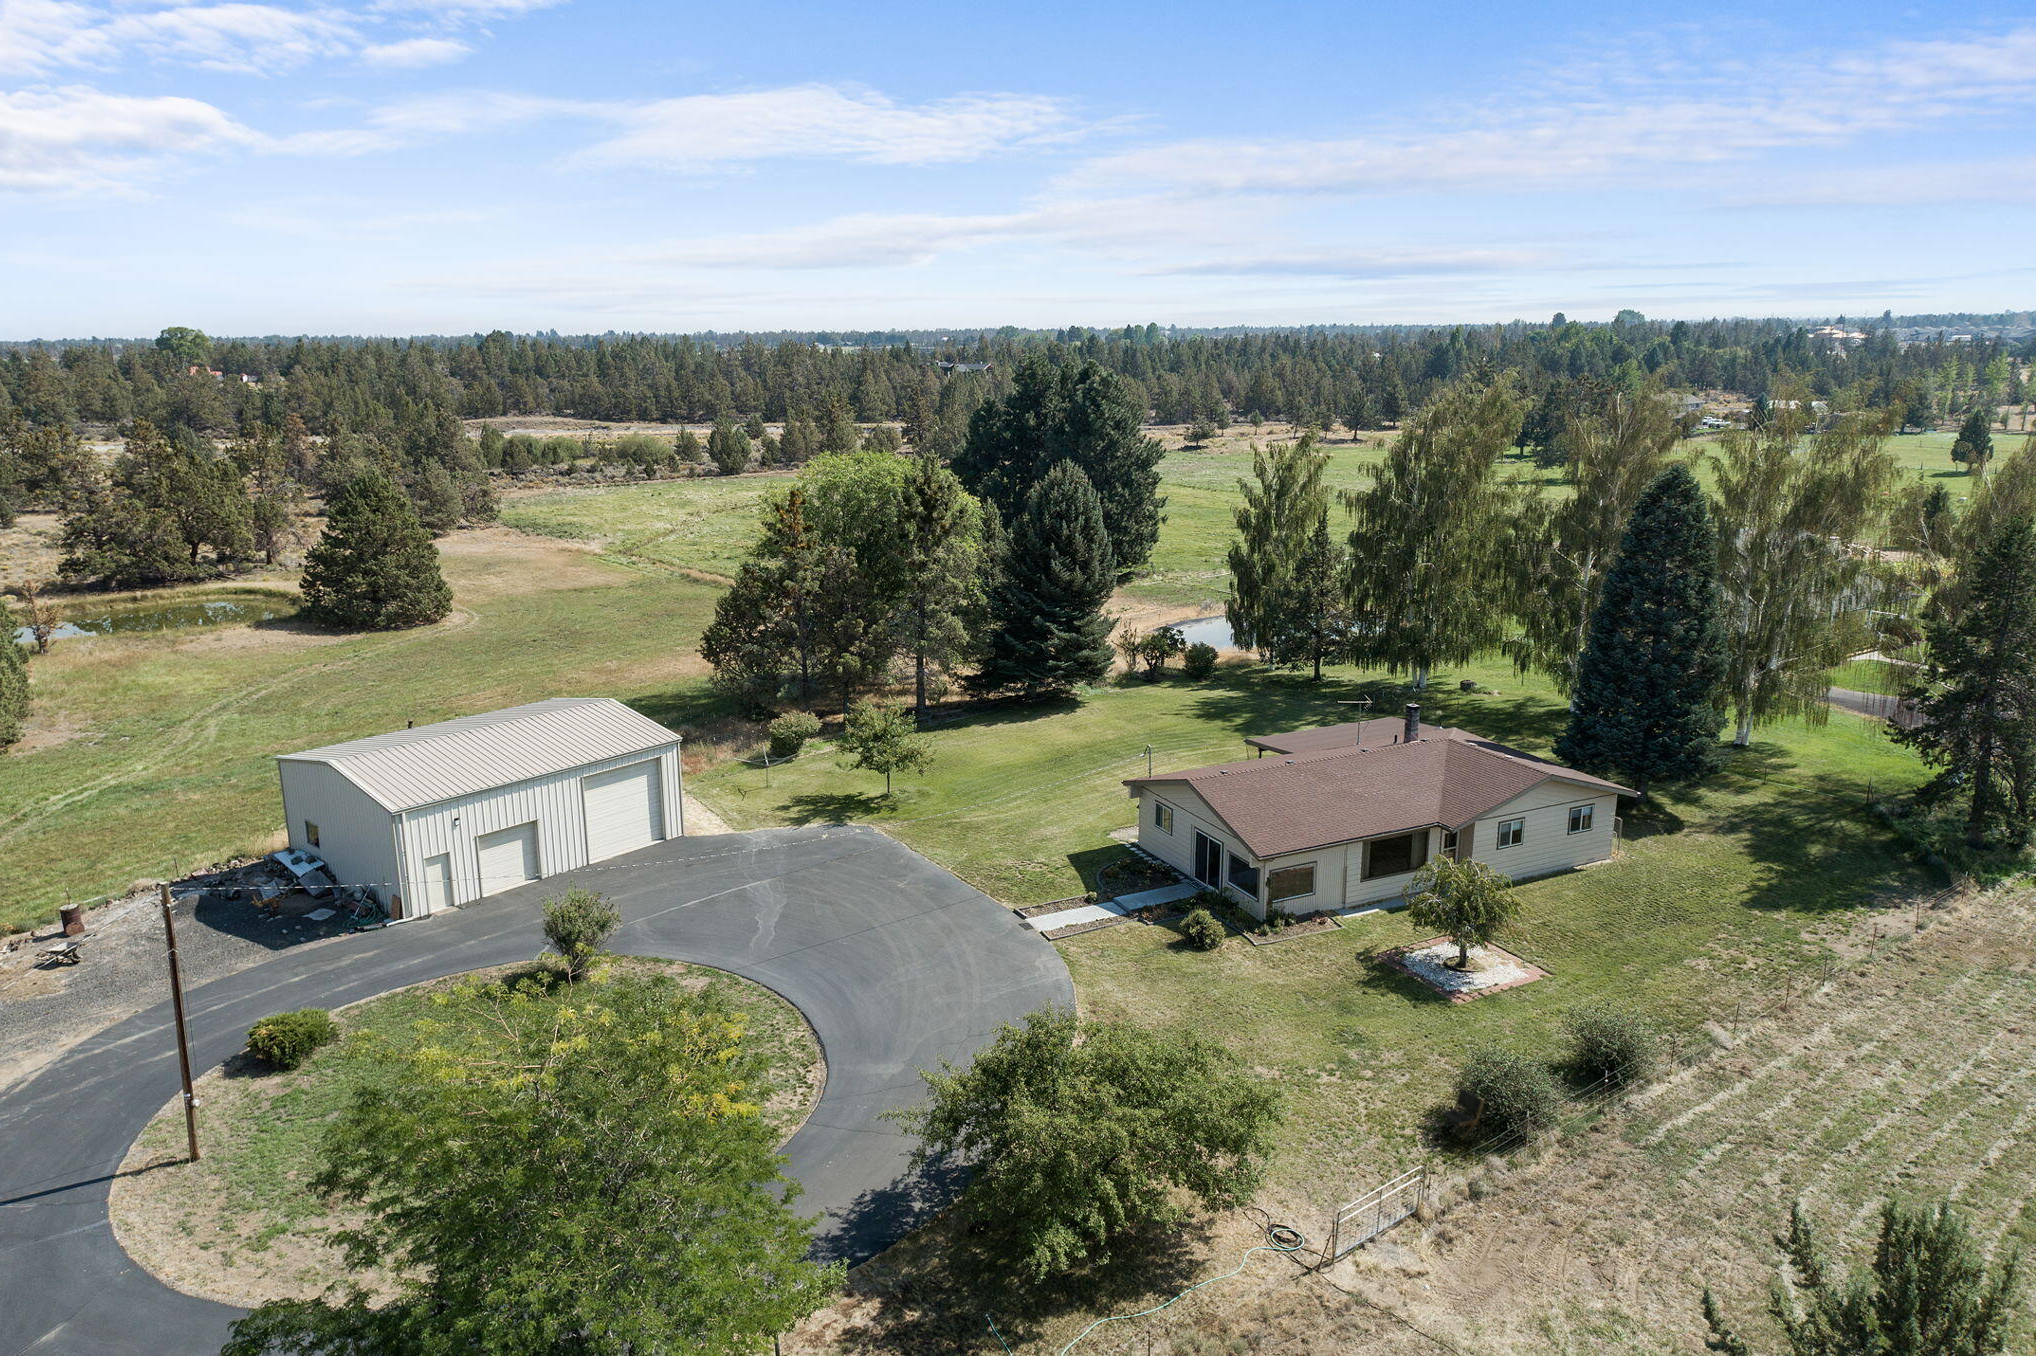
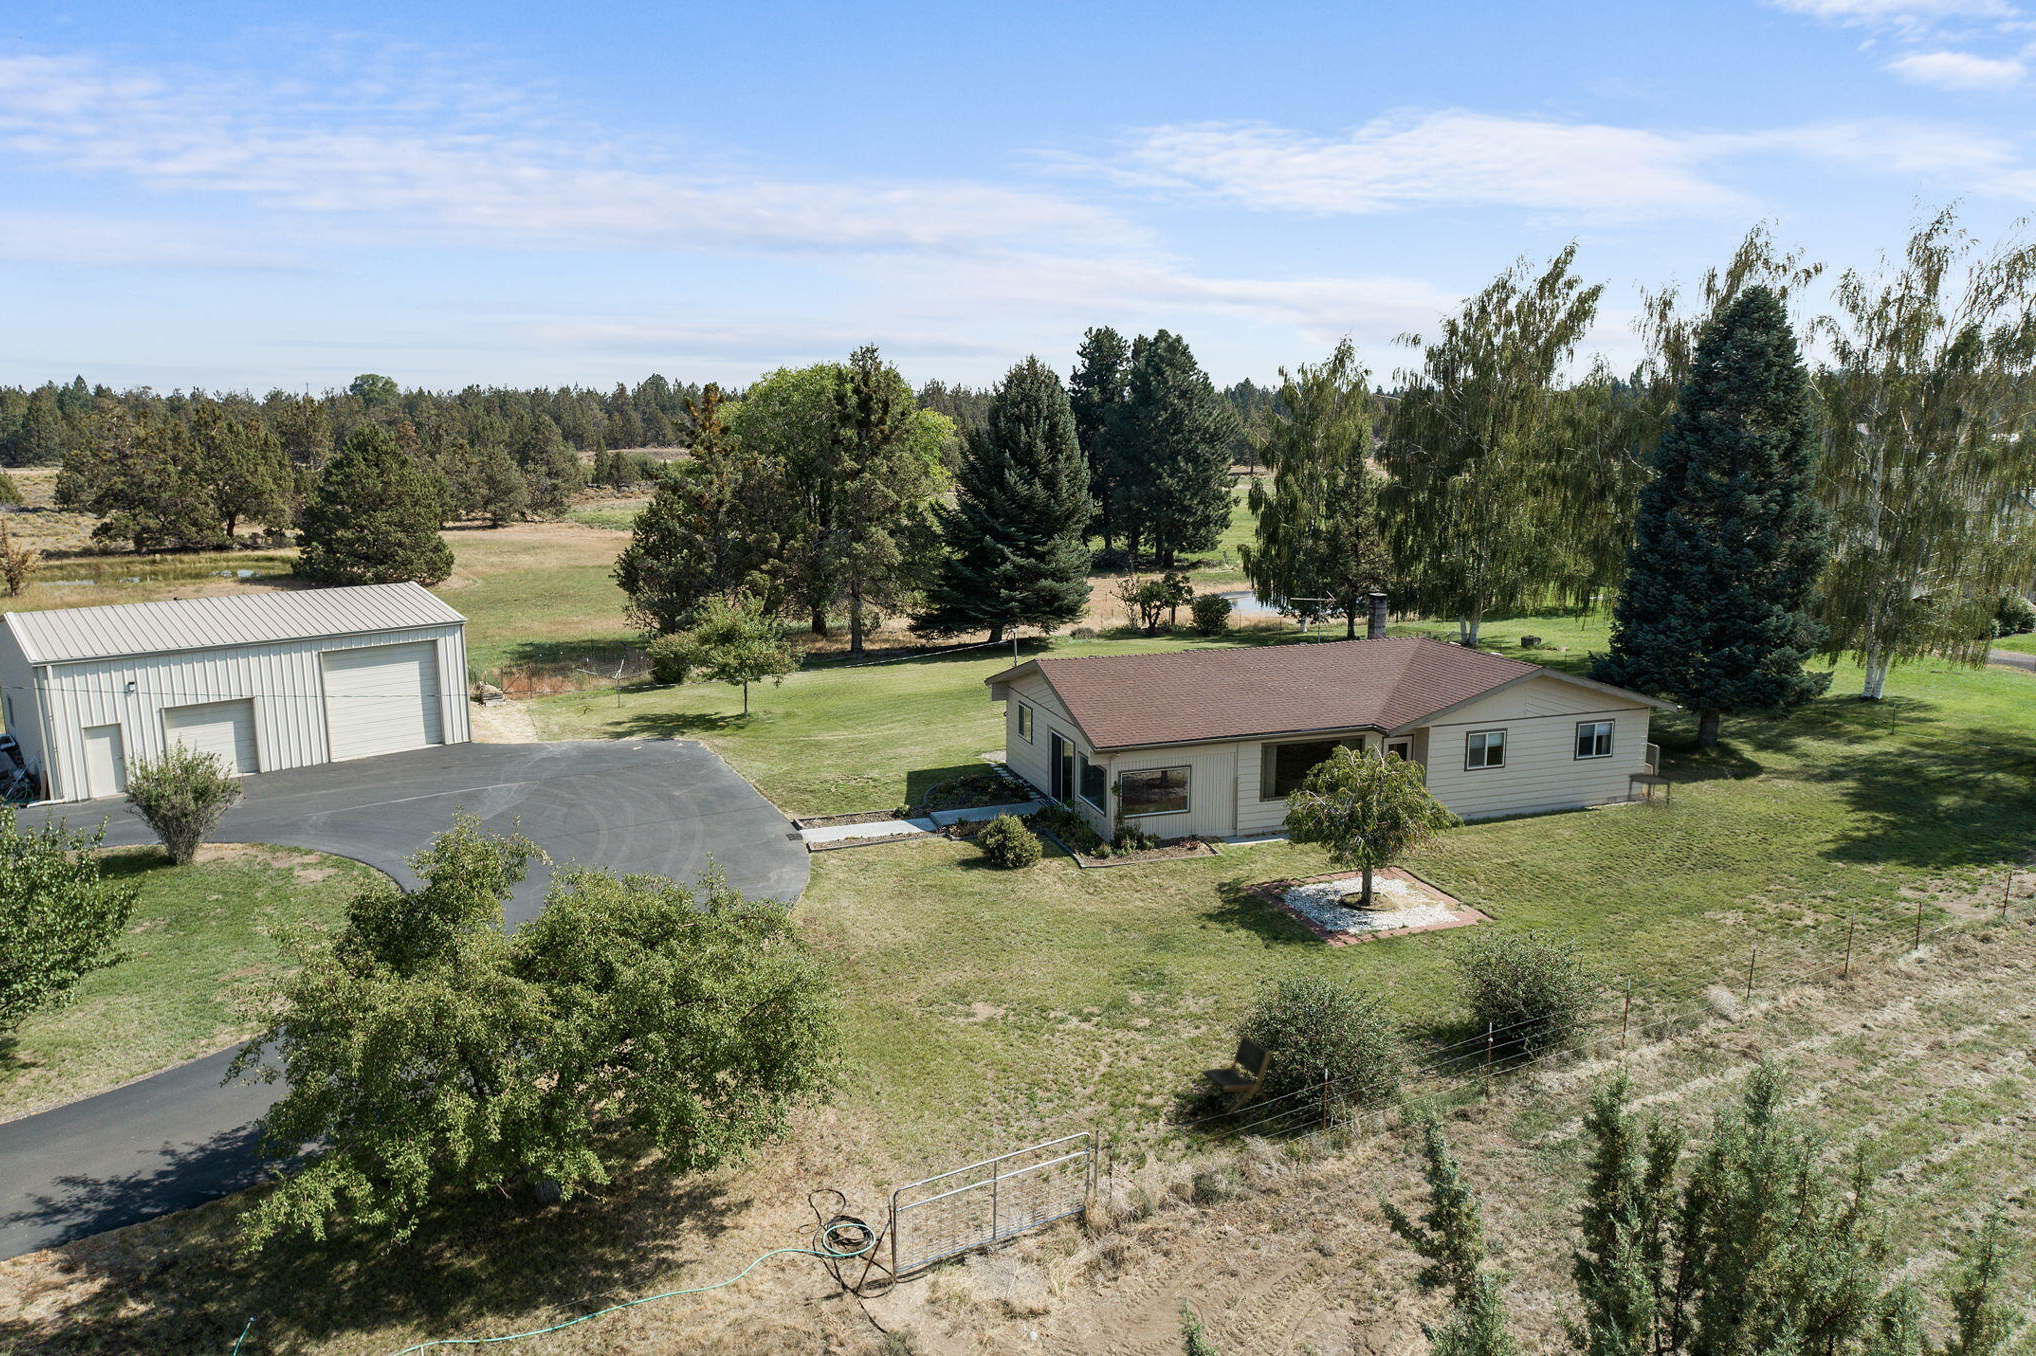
round table: none [1603,838,1635,864] -> present [1628,773,1673,804]

